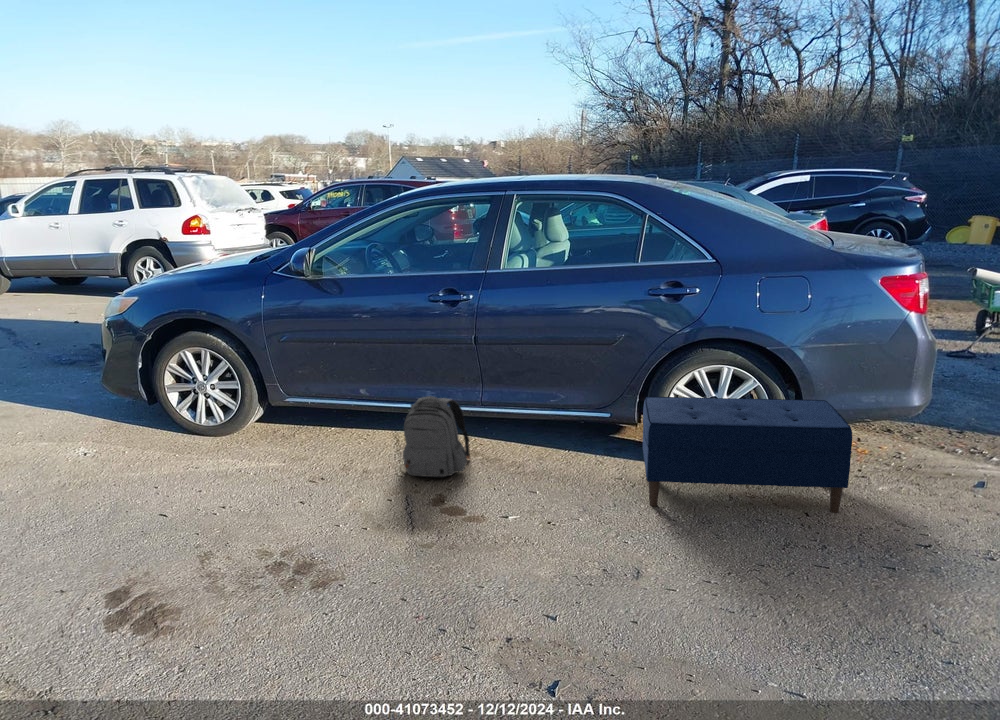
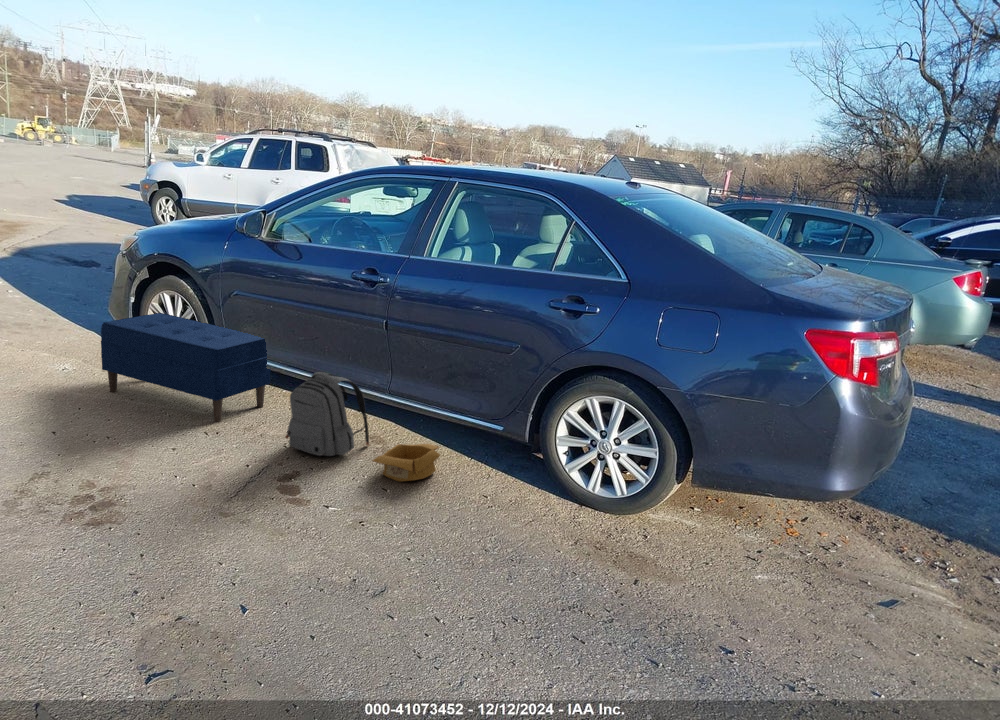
bench: present [643,397,852,513] -> present [101,313,271,422]
cardboard box: none [504,444,557,483] -> present [372,444,440,482]

